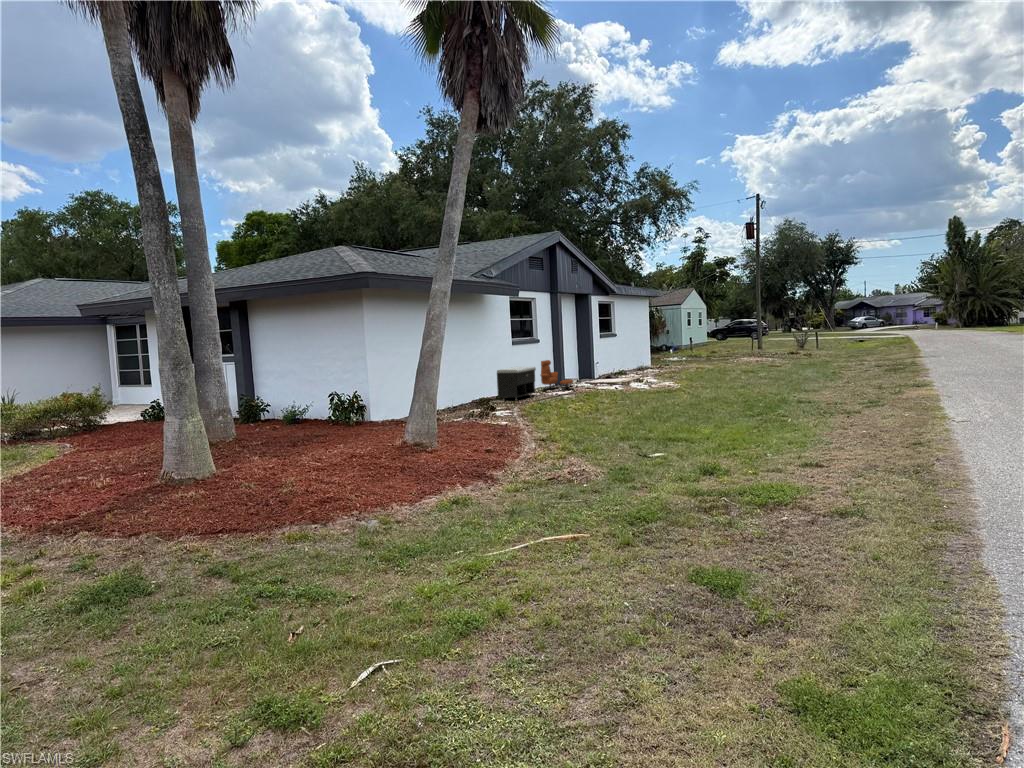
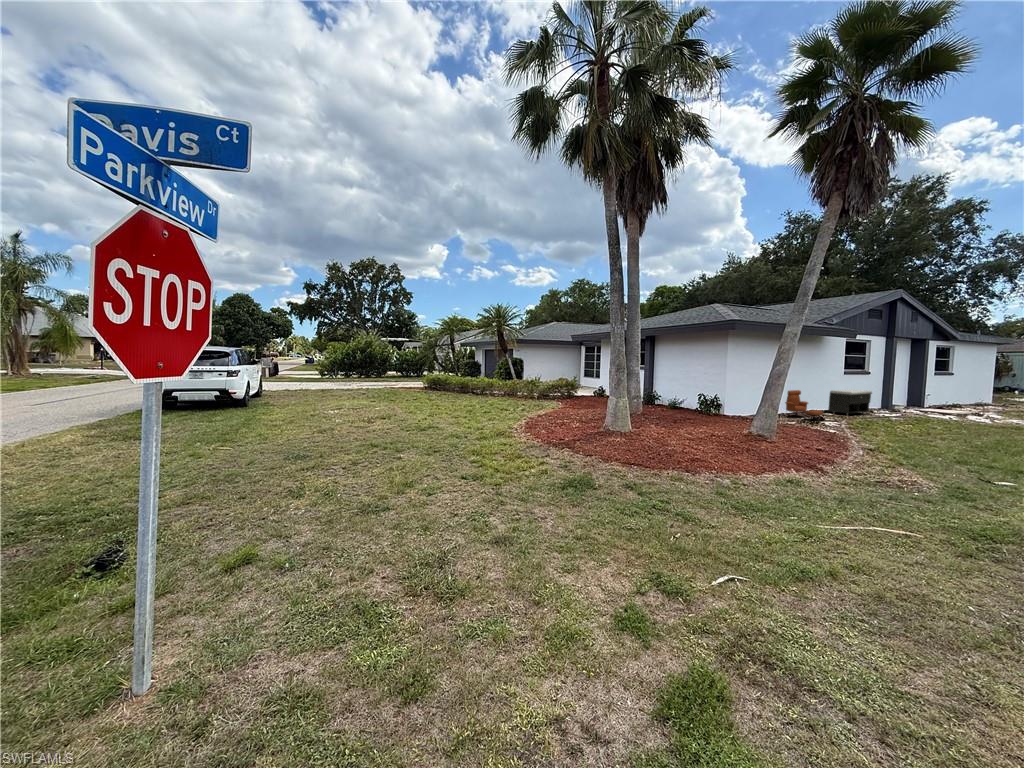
lounge chair: present [540,360,573,391] -> present [785,390,823,421]

